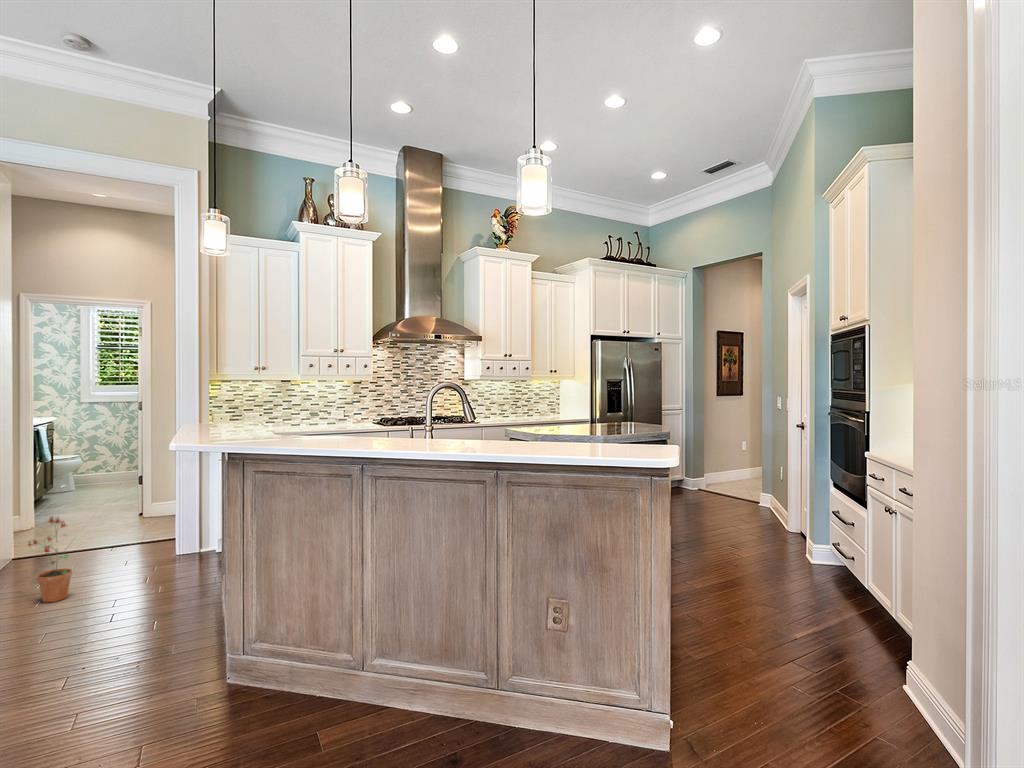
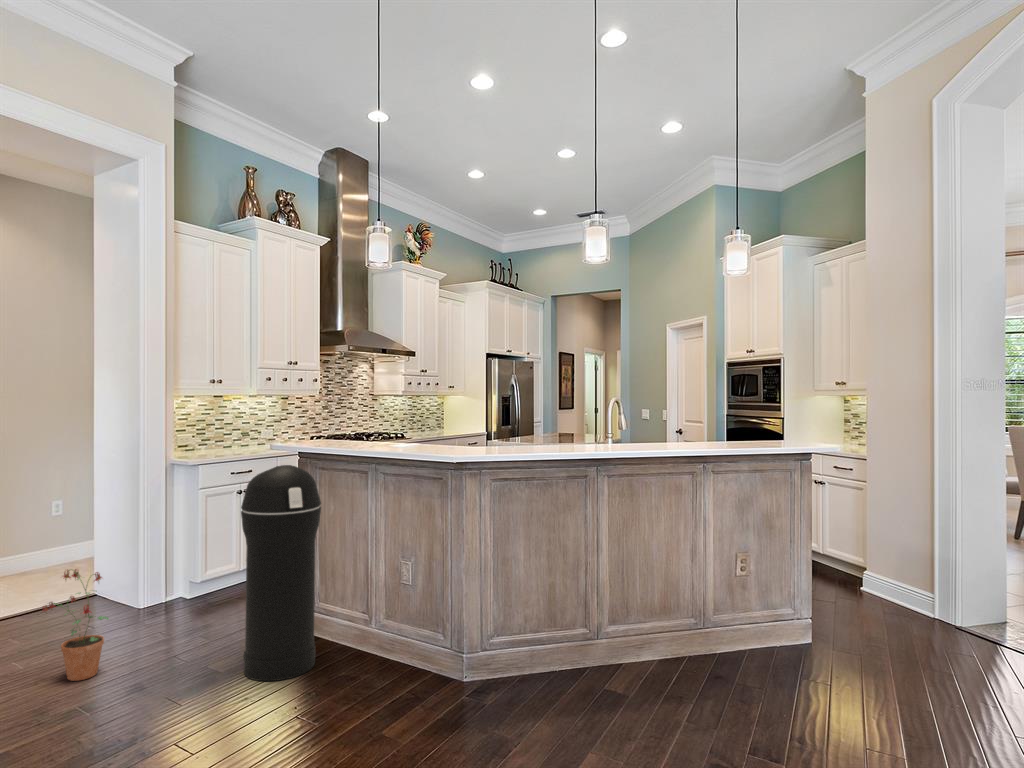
trash can: none [113,445,192,636] -> present [241,465,321,681]

